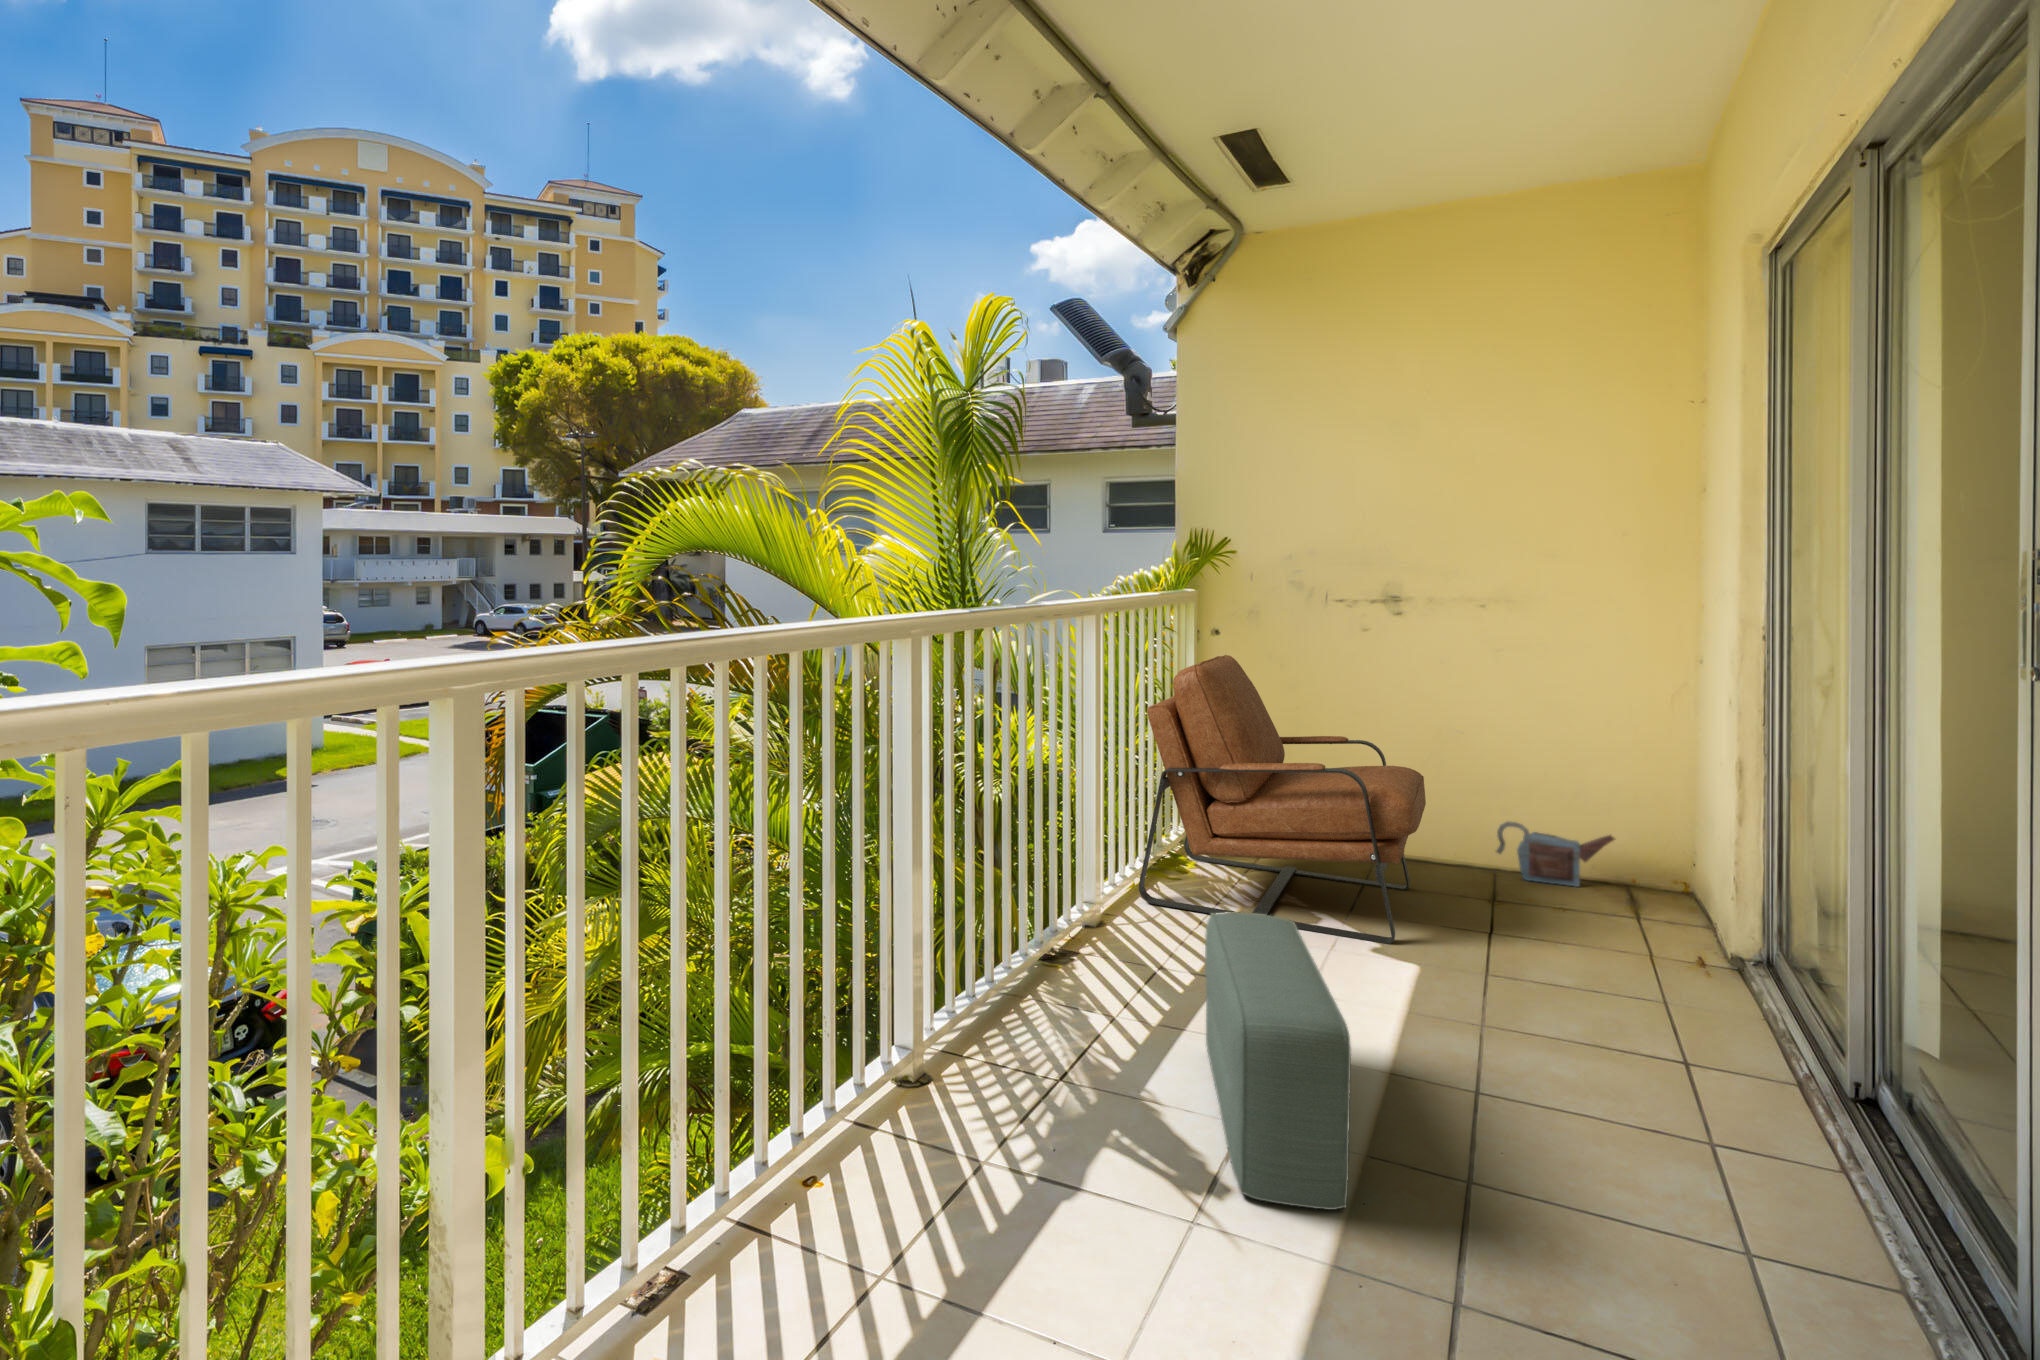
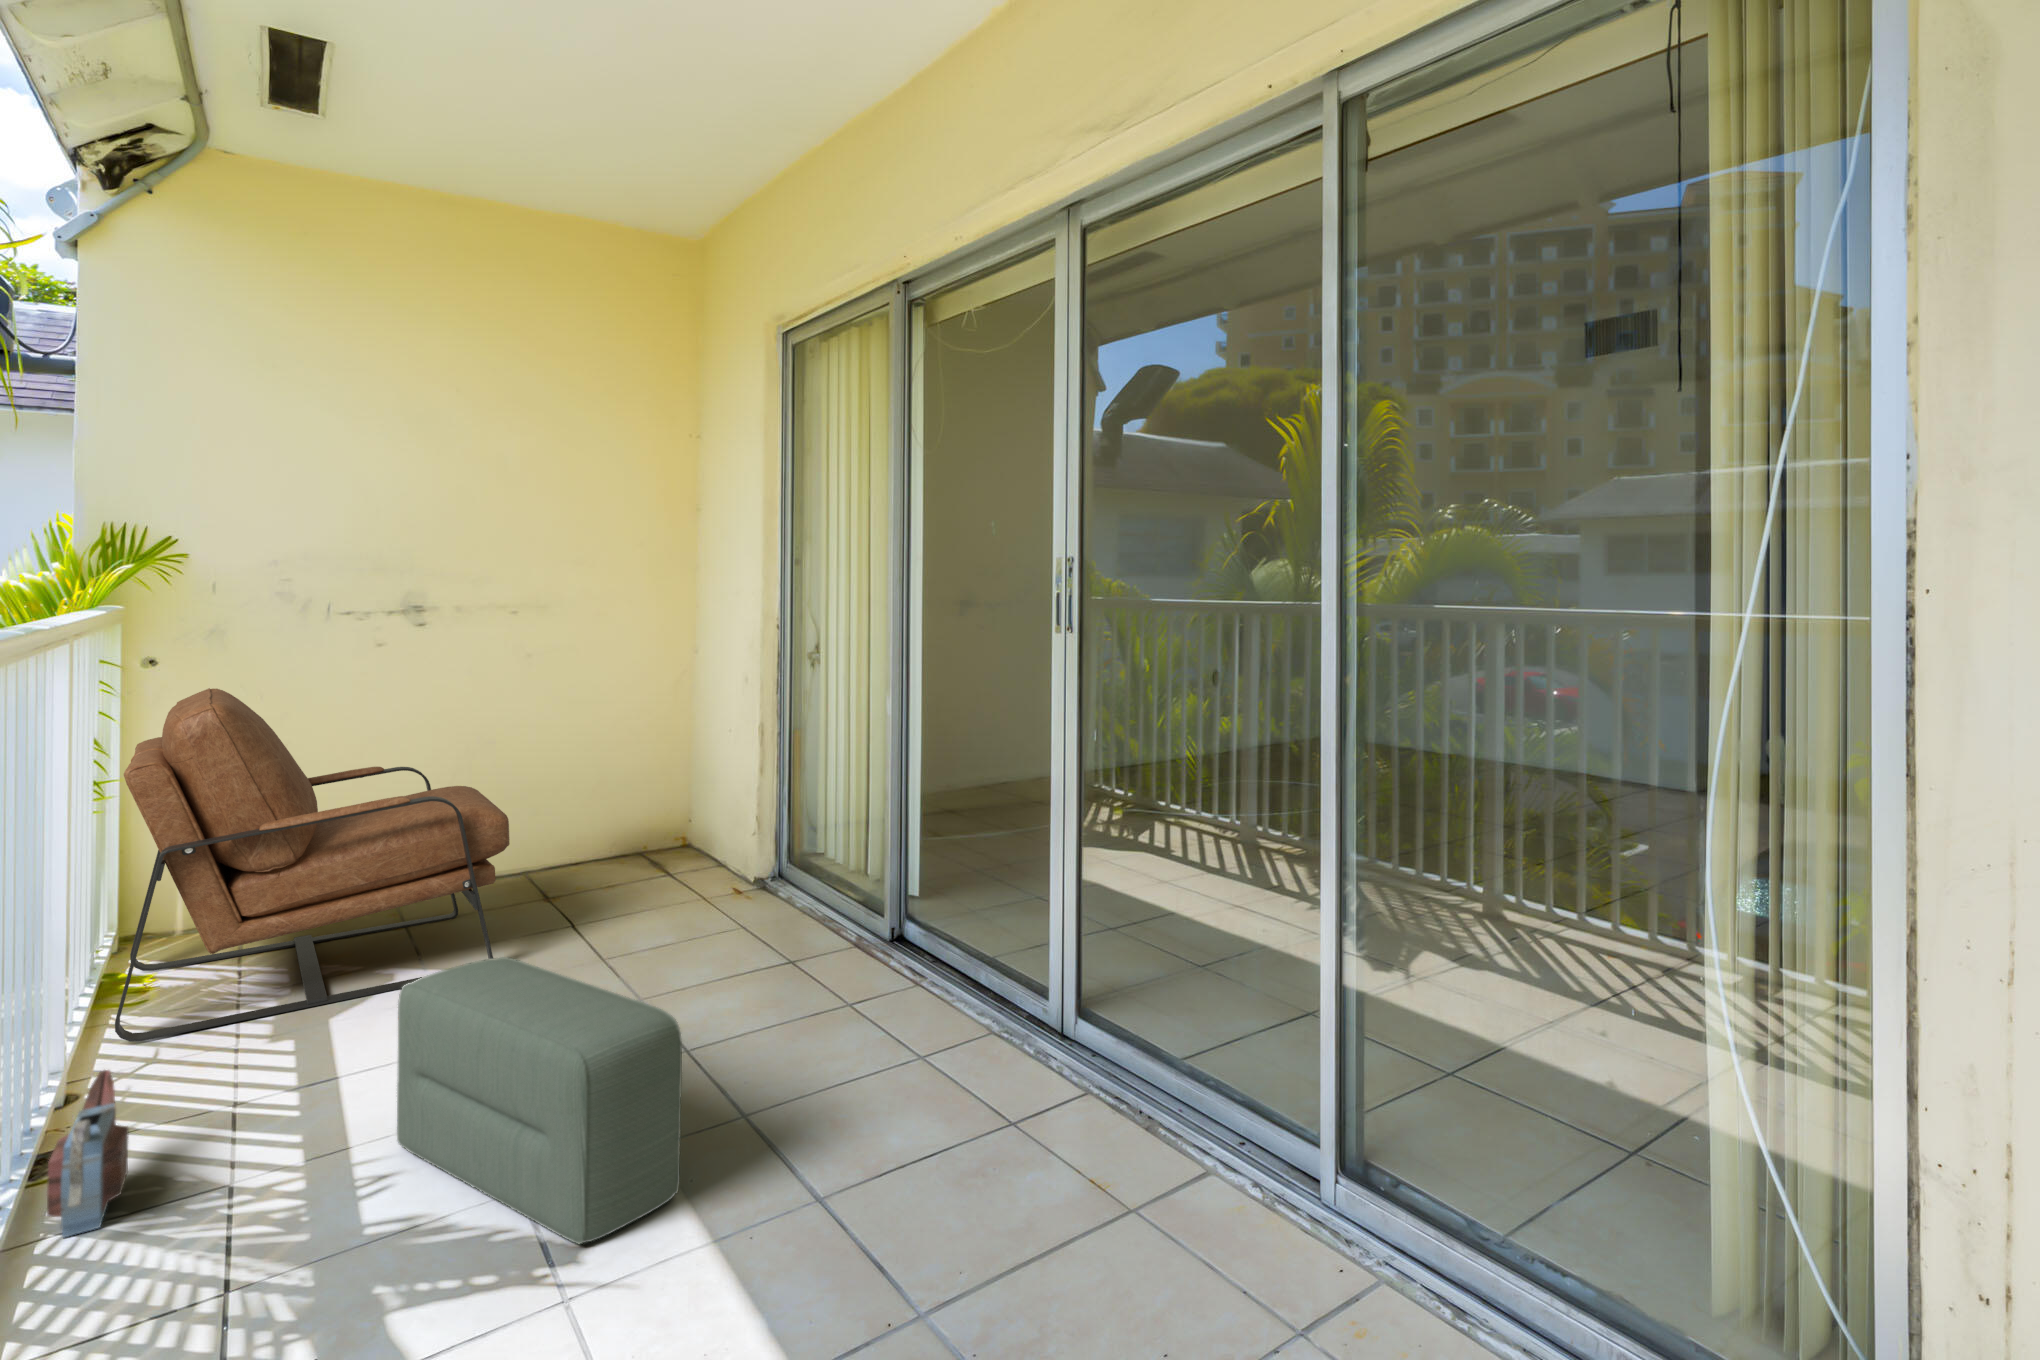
watering can: present [1497,822,1615,887] -> present [47,1070,129,1237]

